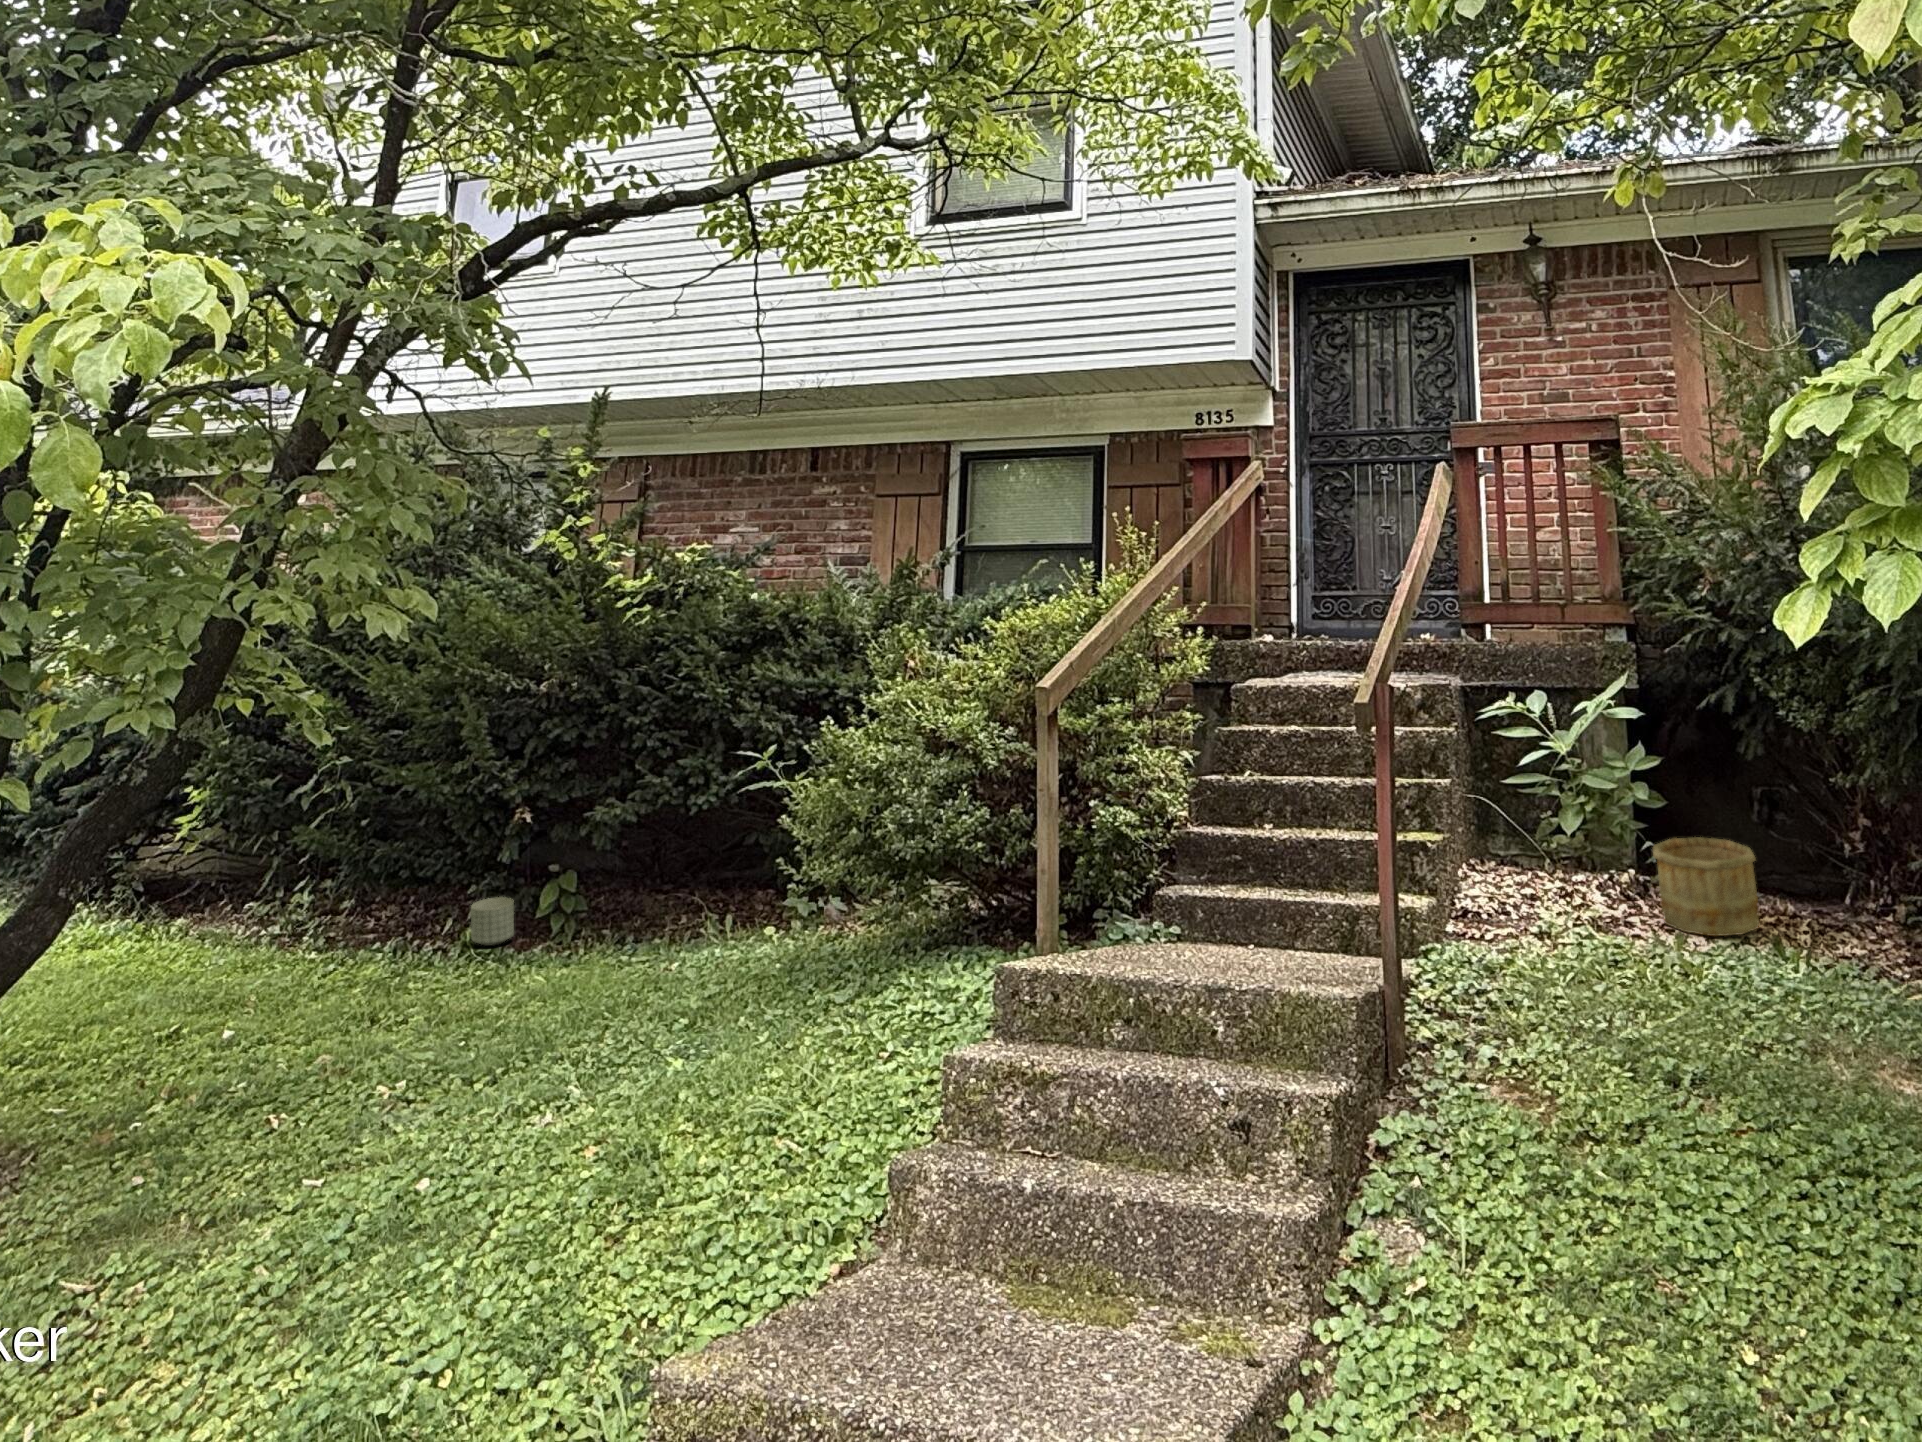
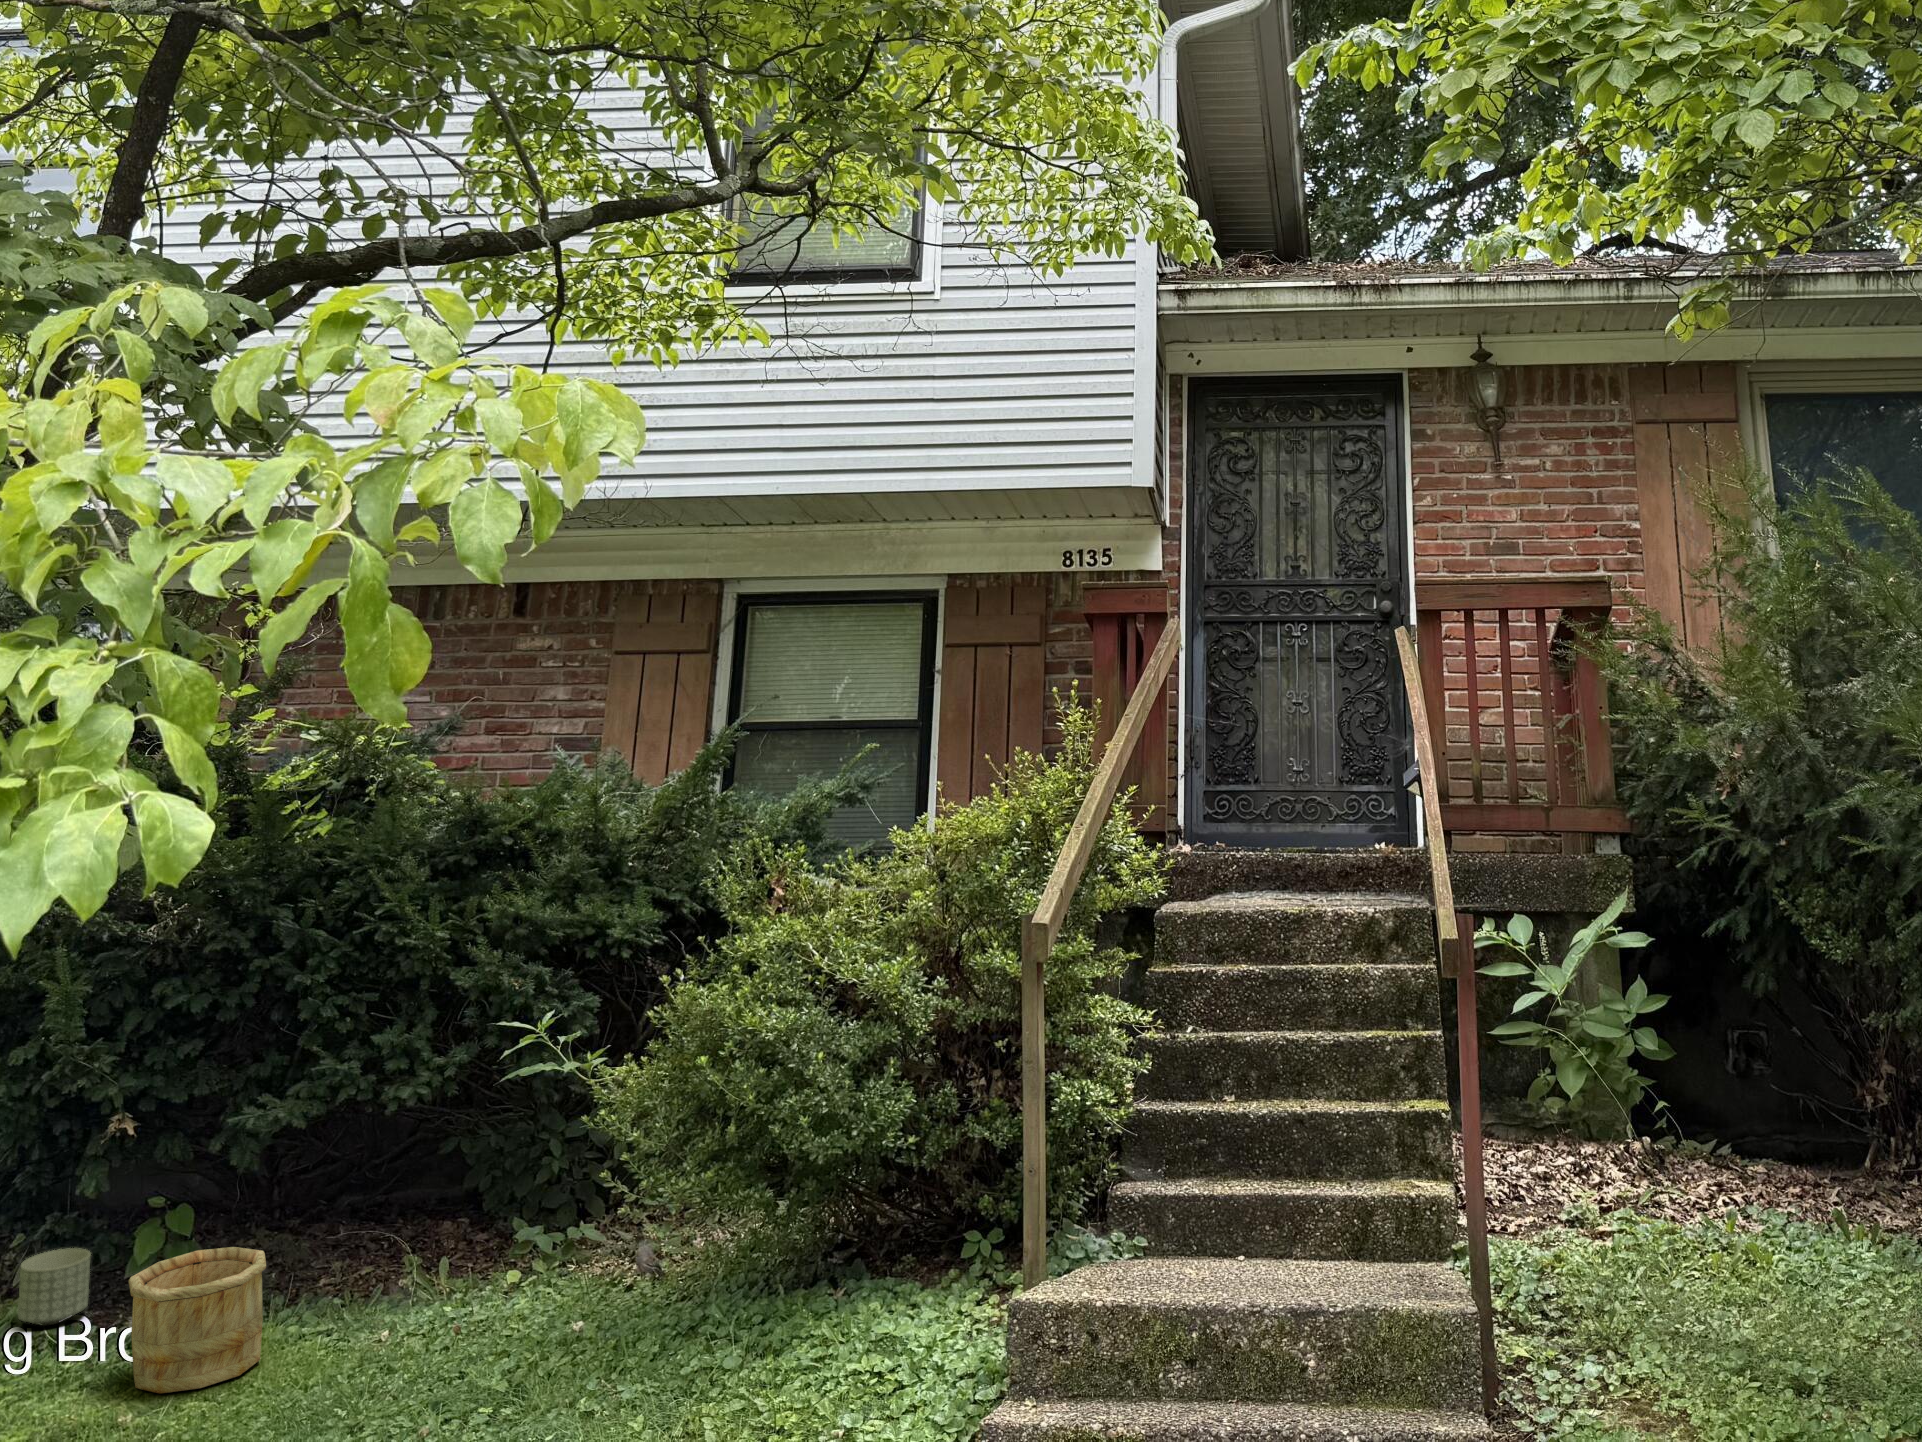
wooden bucket: present [1653,837,1759,936] -> present [129,1247,266,1394]

